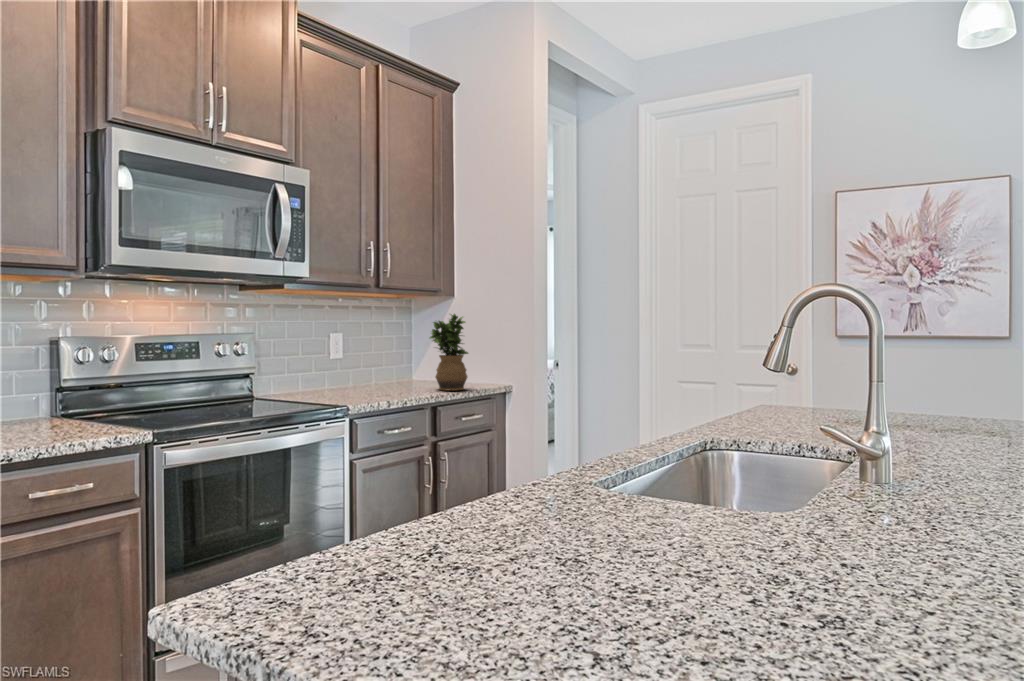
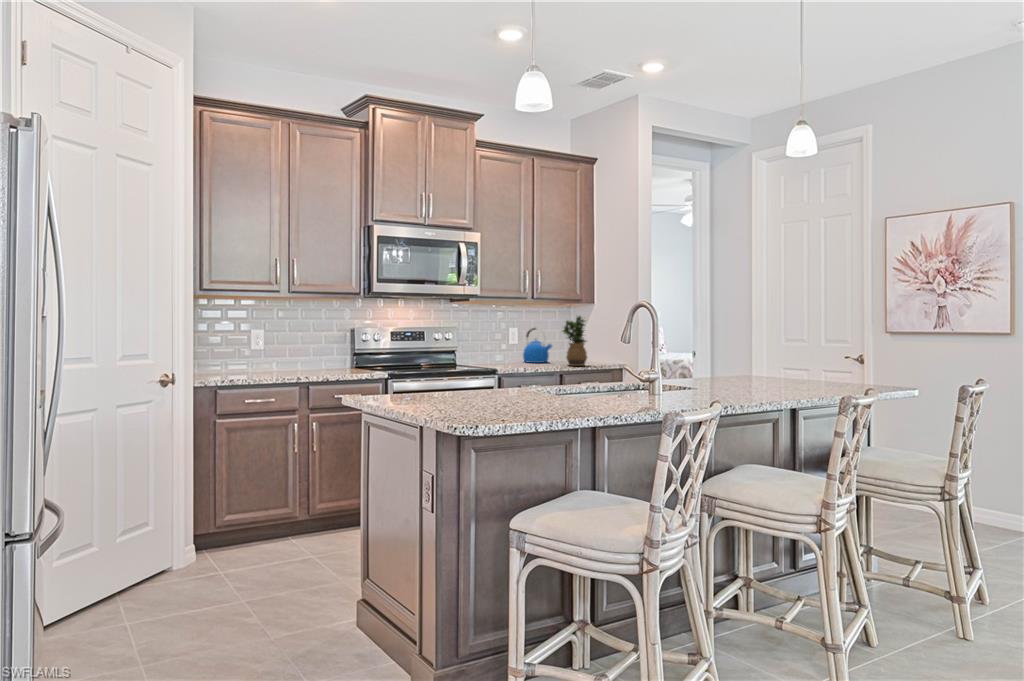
kettle: none [360,332,408,386] -> present [523,328,552,363]

